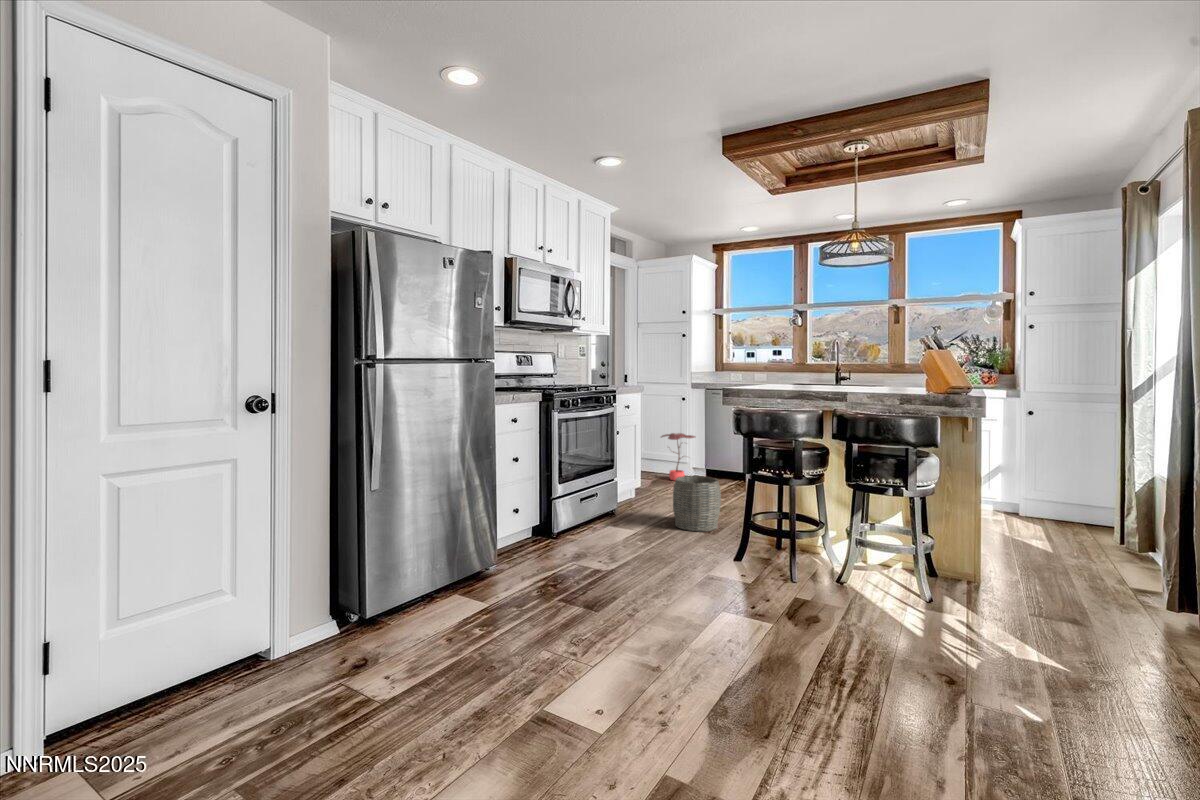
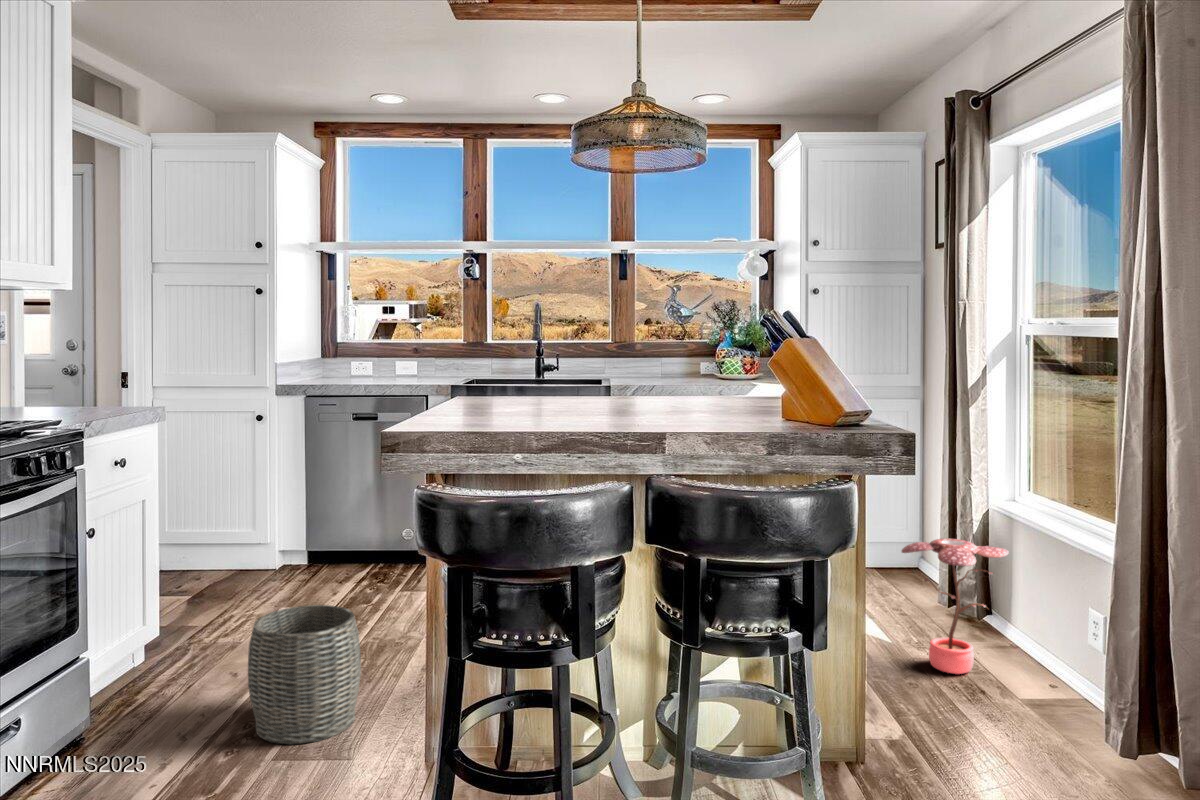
potted plant: present [661,433,695,481] -> present [902,539,1009,674]

